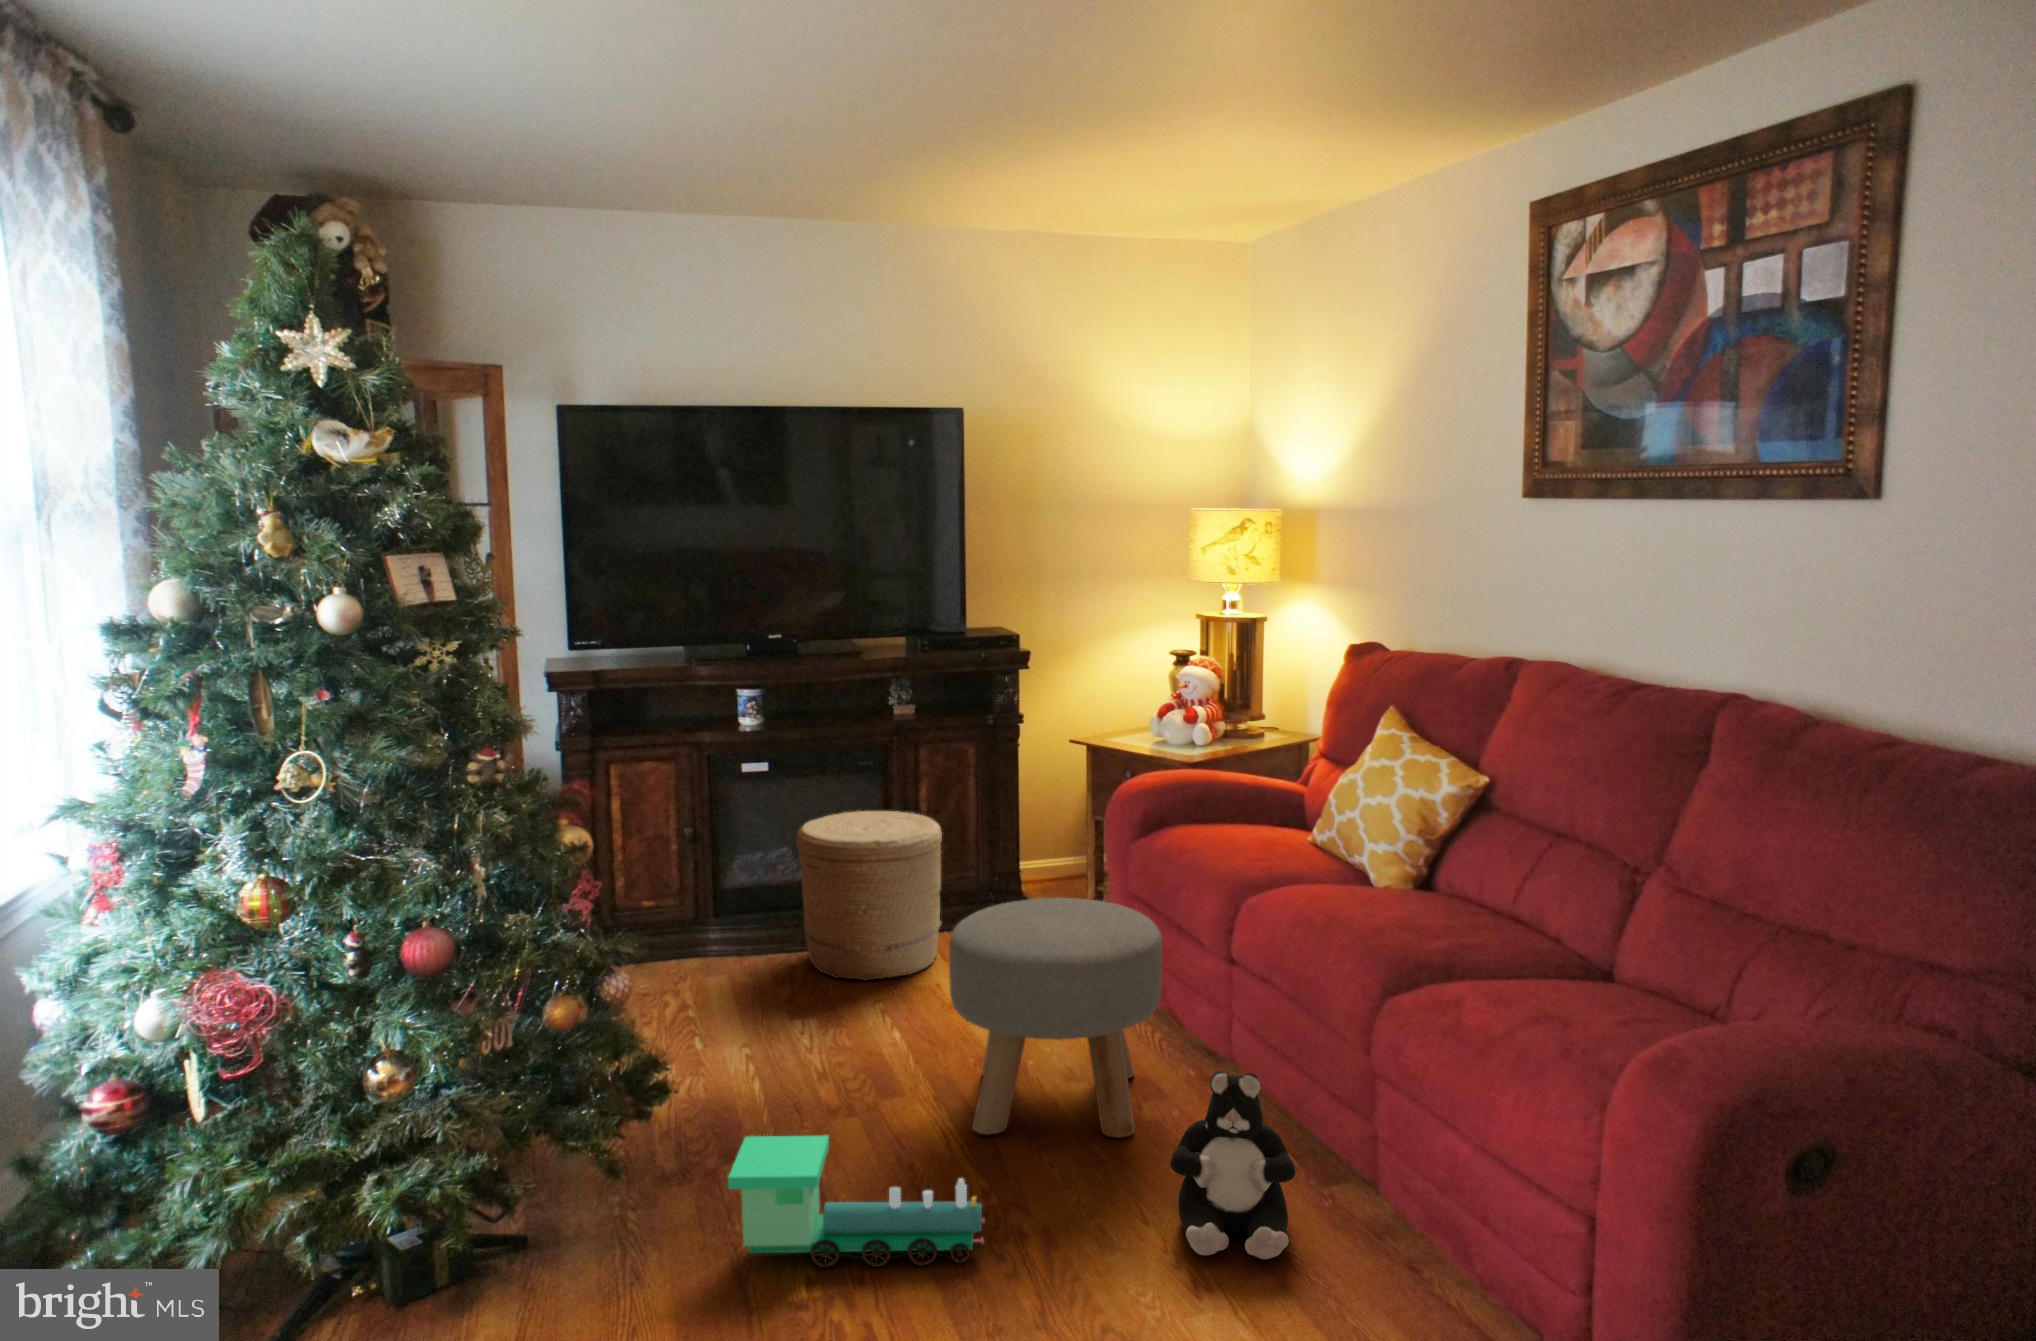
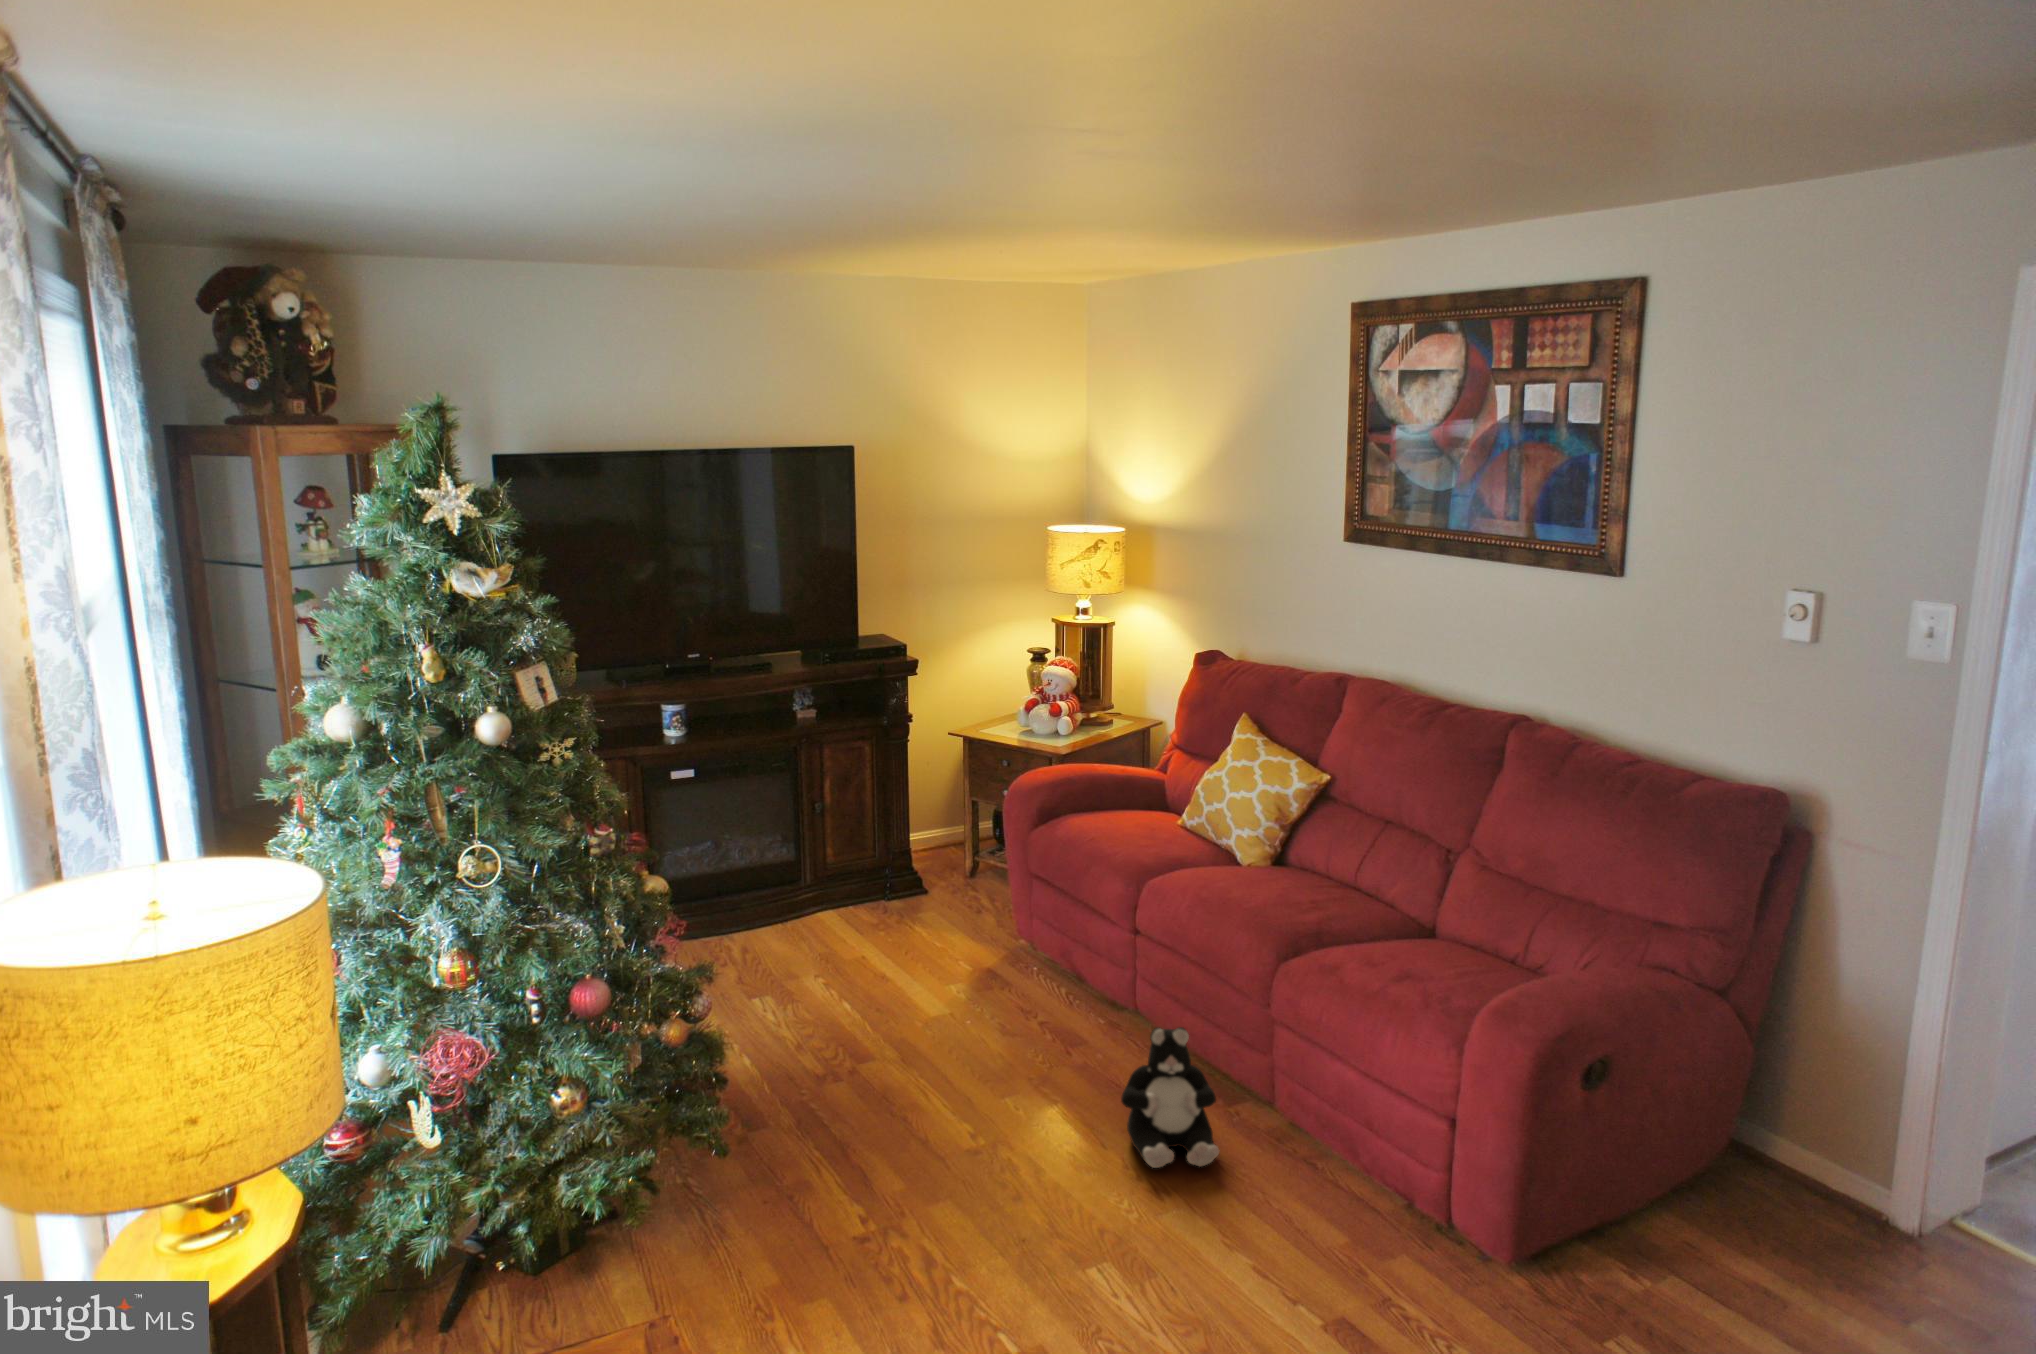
woven basket: present [797,811,942,981] -> none [729,806,858,958]
ottoman: present [949,898,1162,1137] -> none [914,888,1087,1087]
toy train: present [728,1135,985,1267] -> none [789,1104,989,1208]

